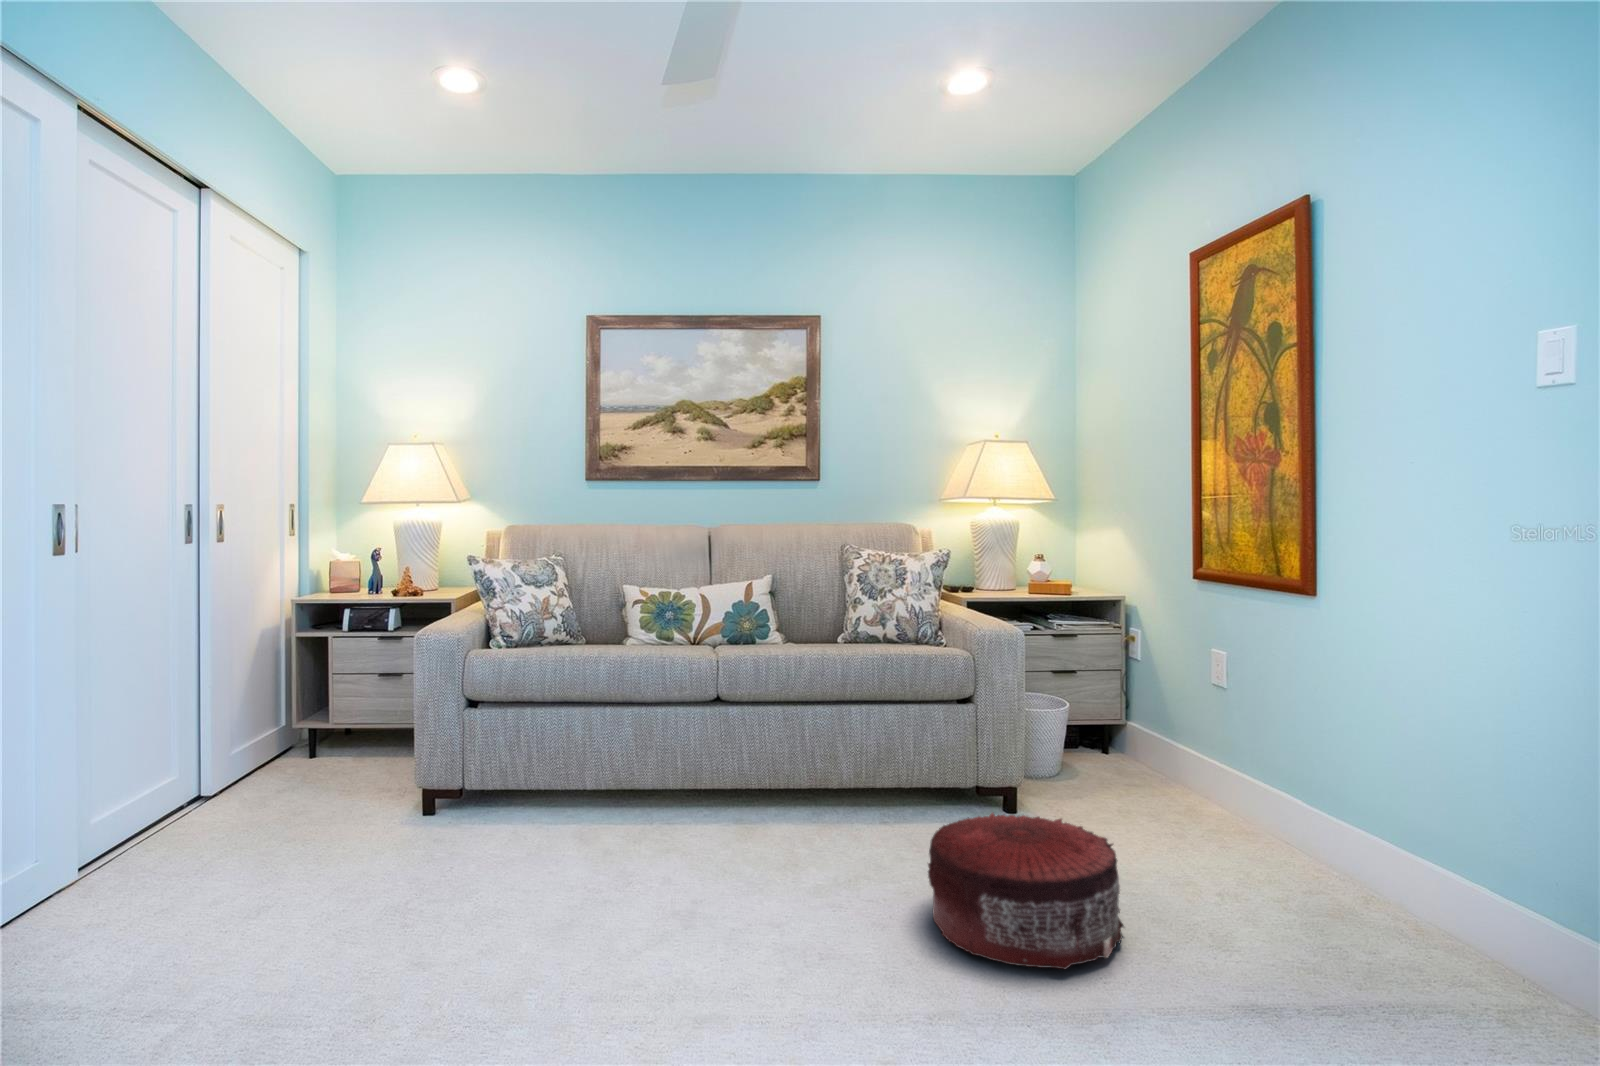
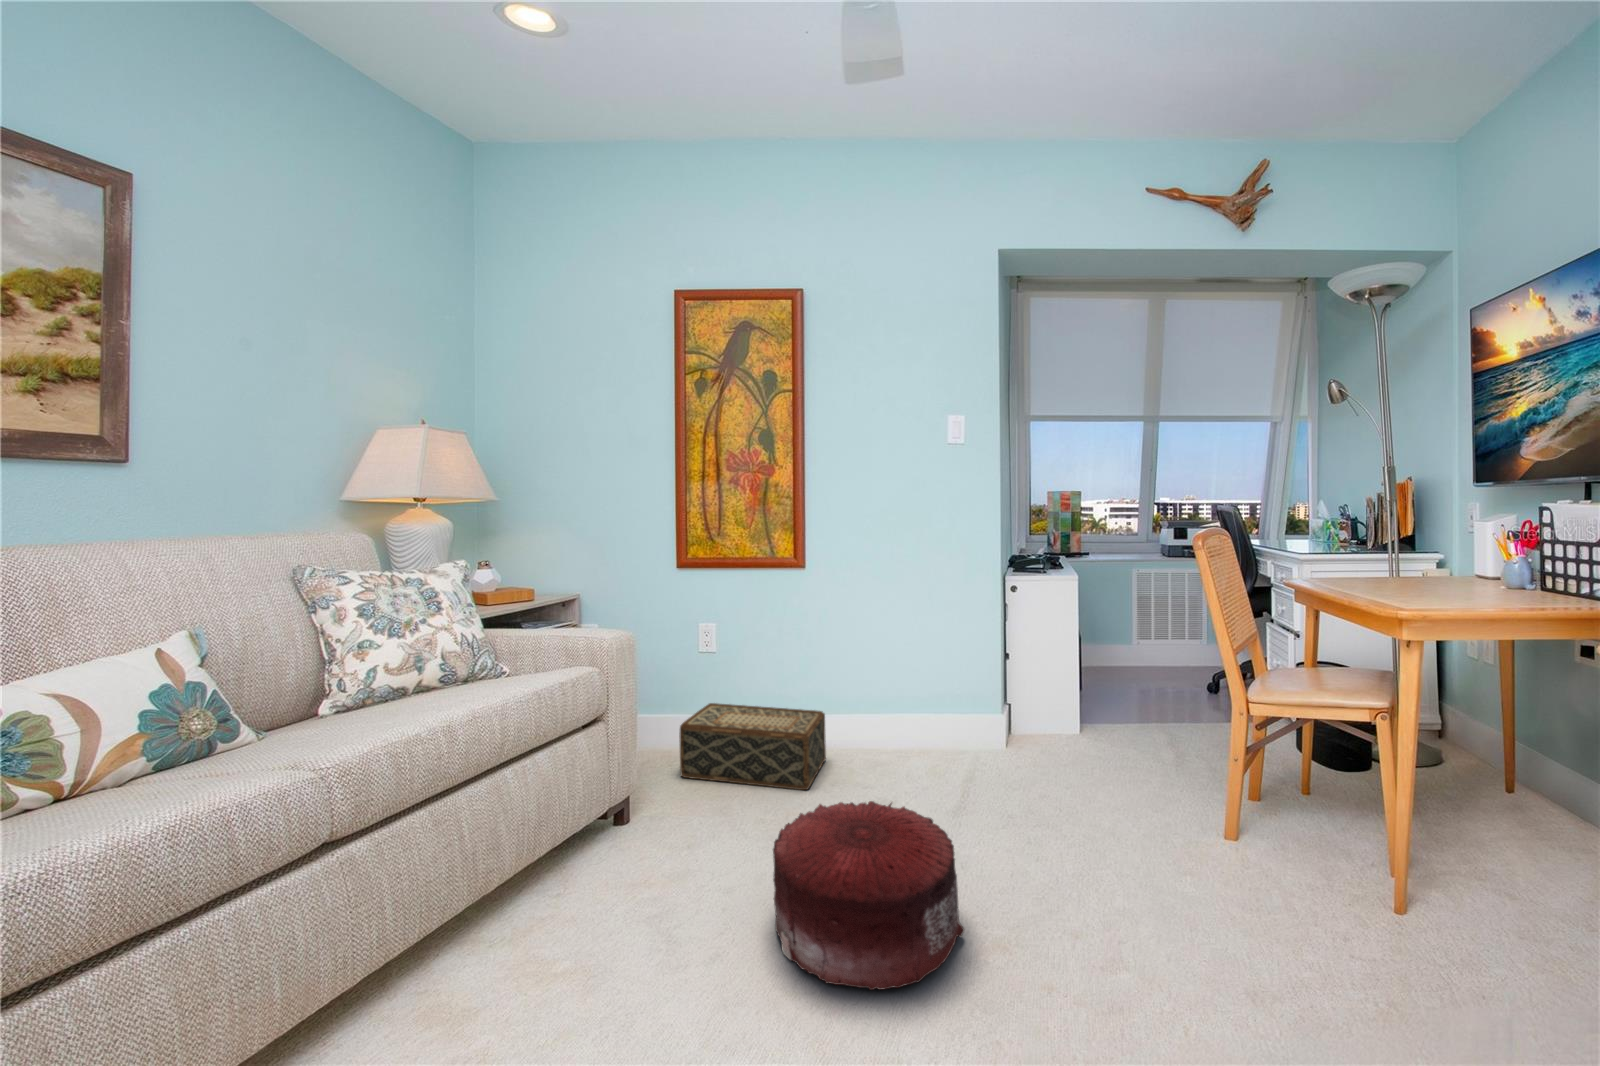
woven basket: none [1131,746,1311,865] -> present [679,703,826,790]

